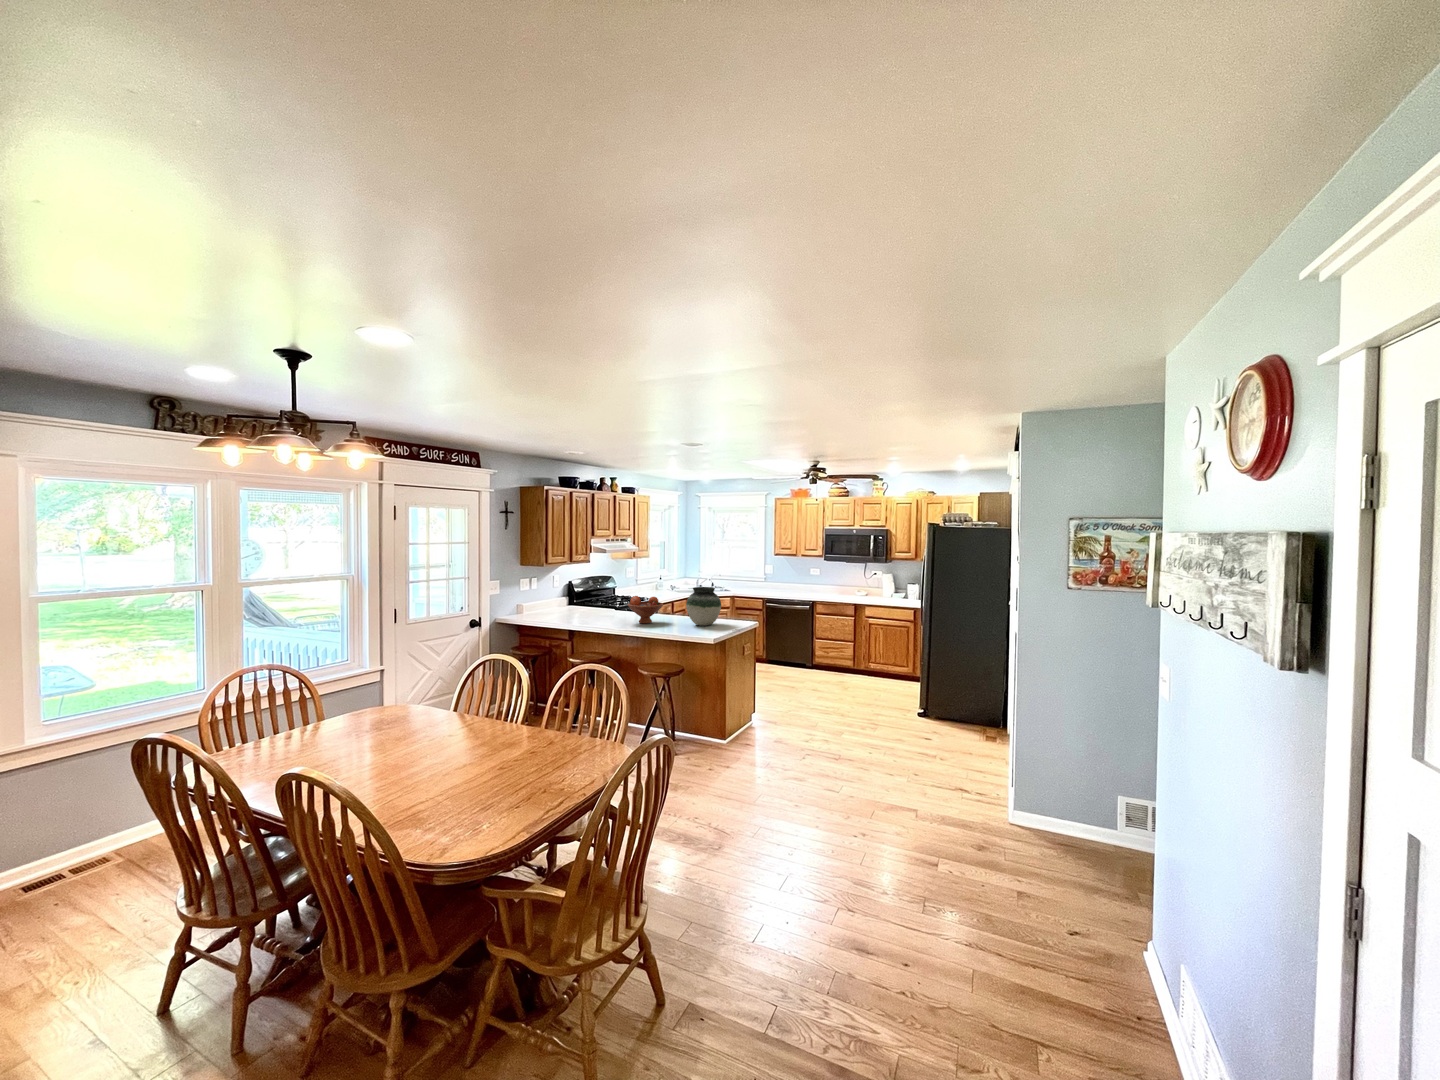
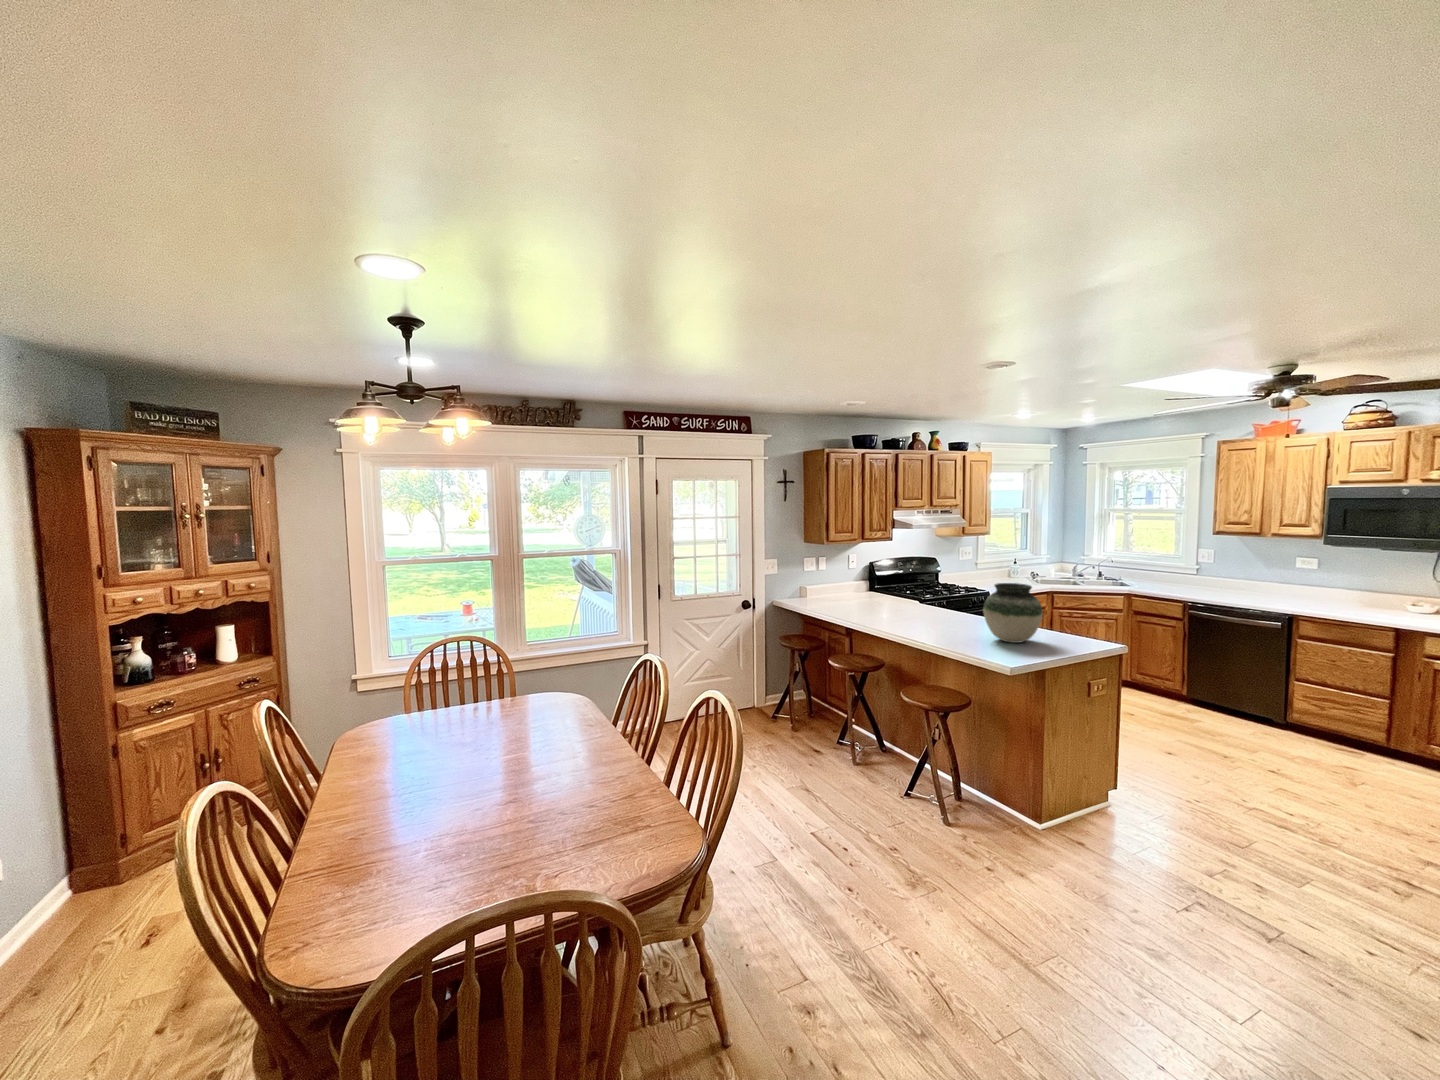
fruit bowl: present [628,596,663,624] -> none [905,588,957,628]

